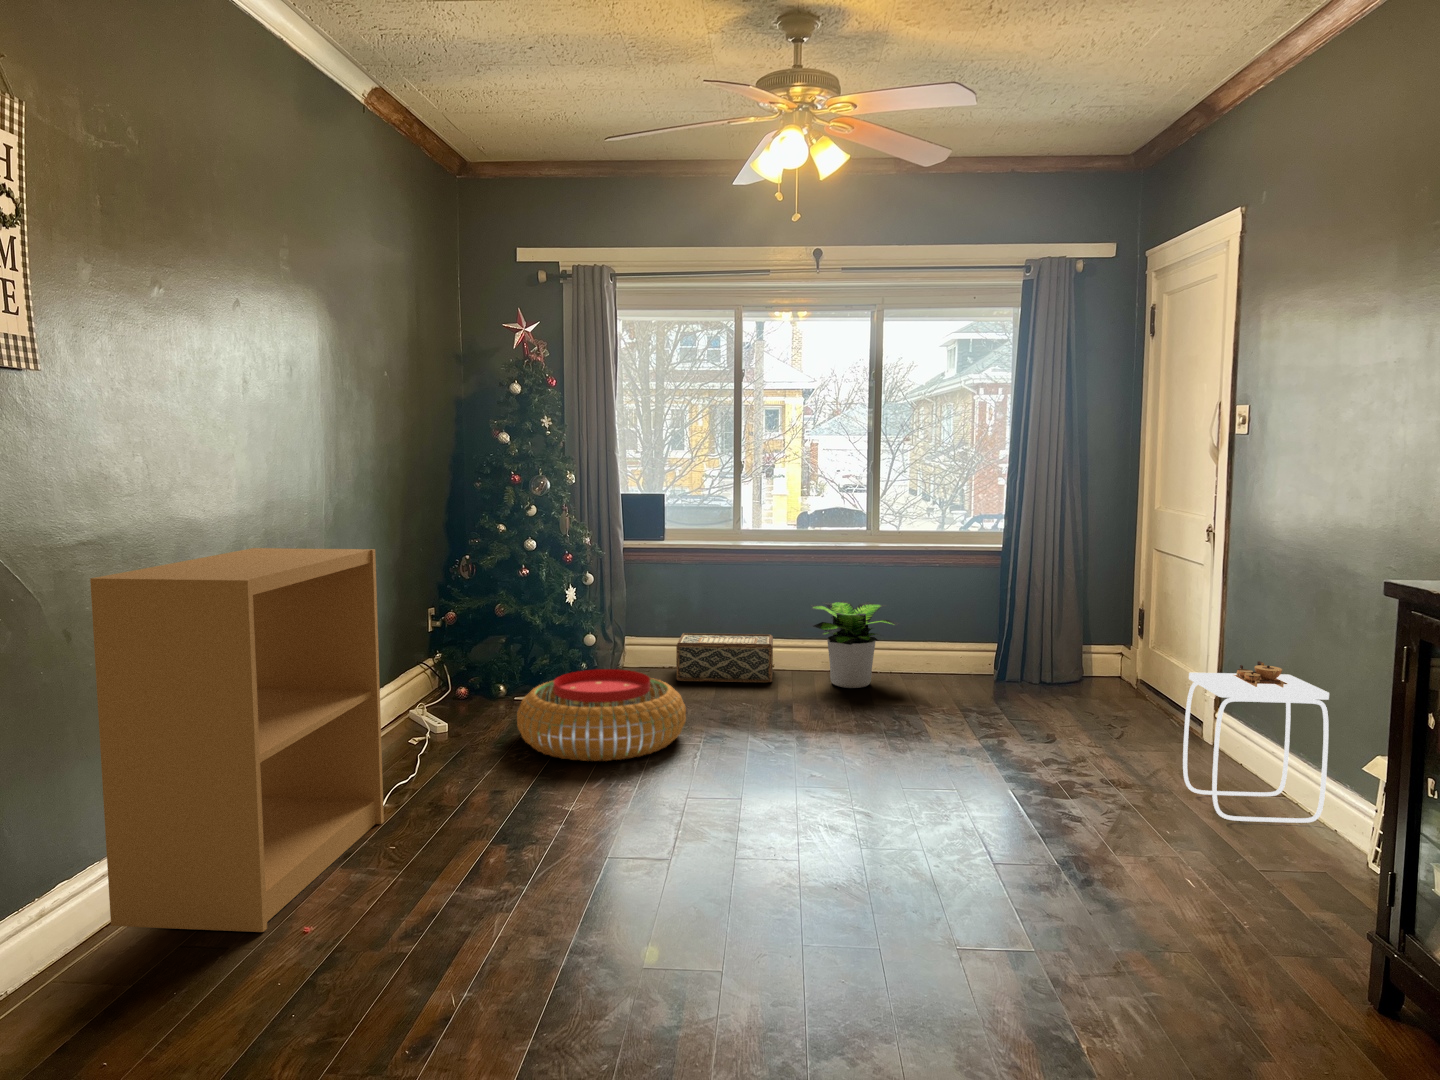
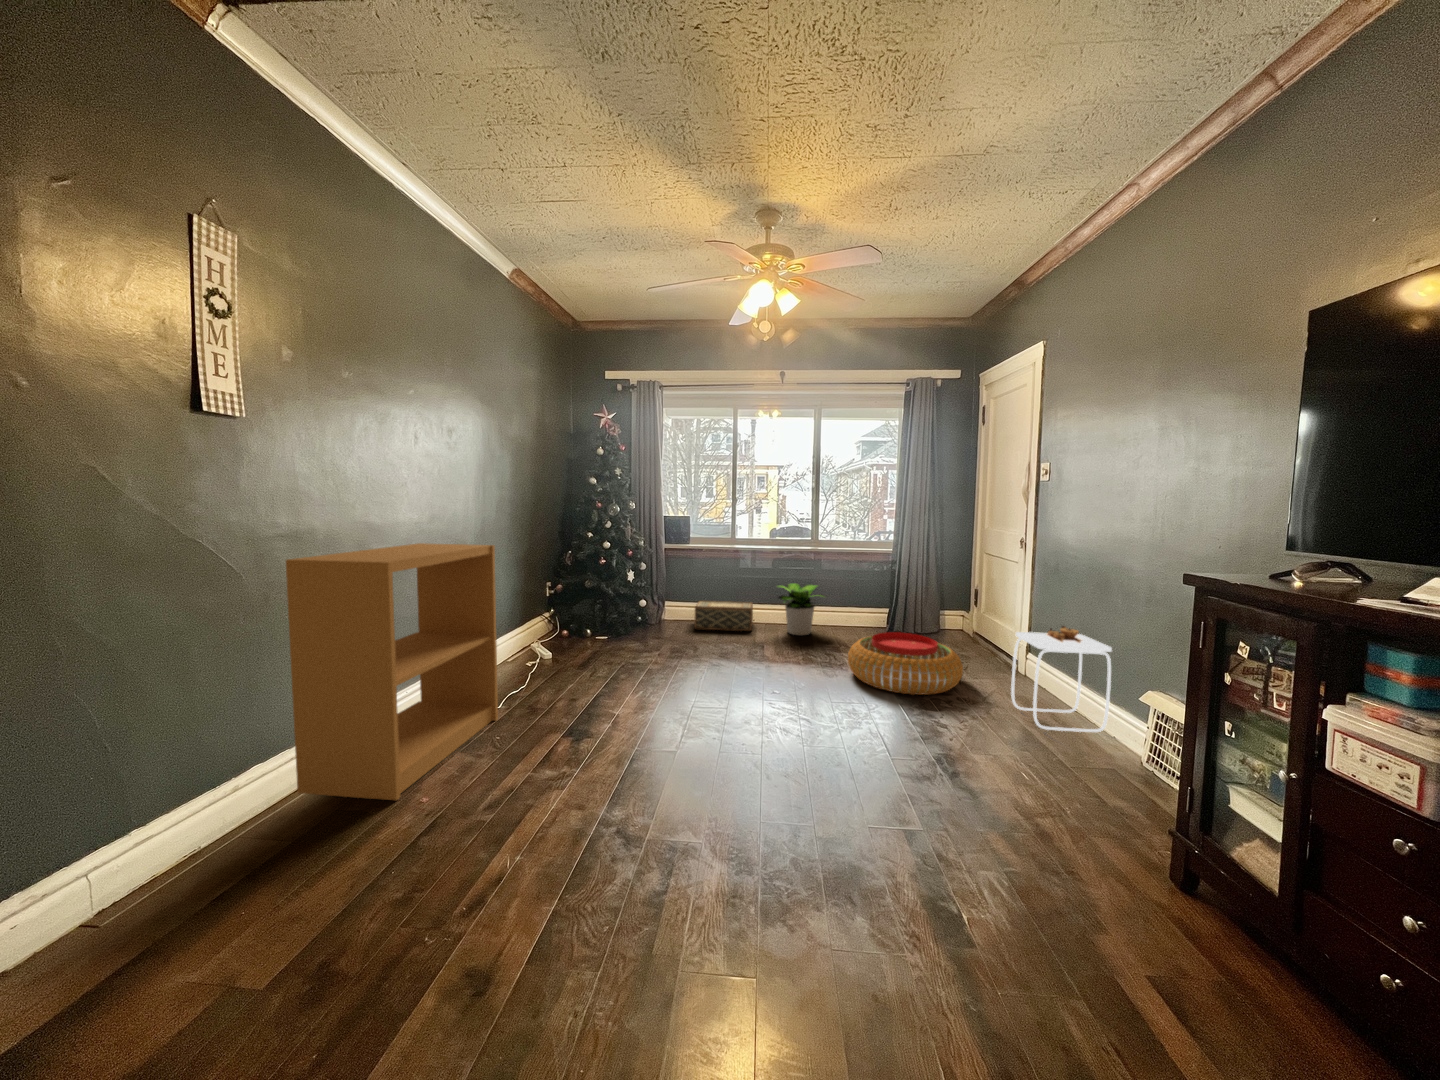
pouf: present [517,669,686,761] -> present [848,632,963,695]

